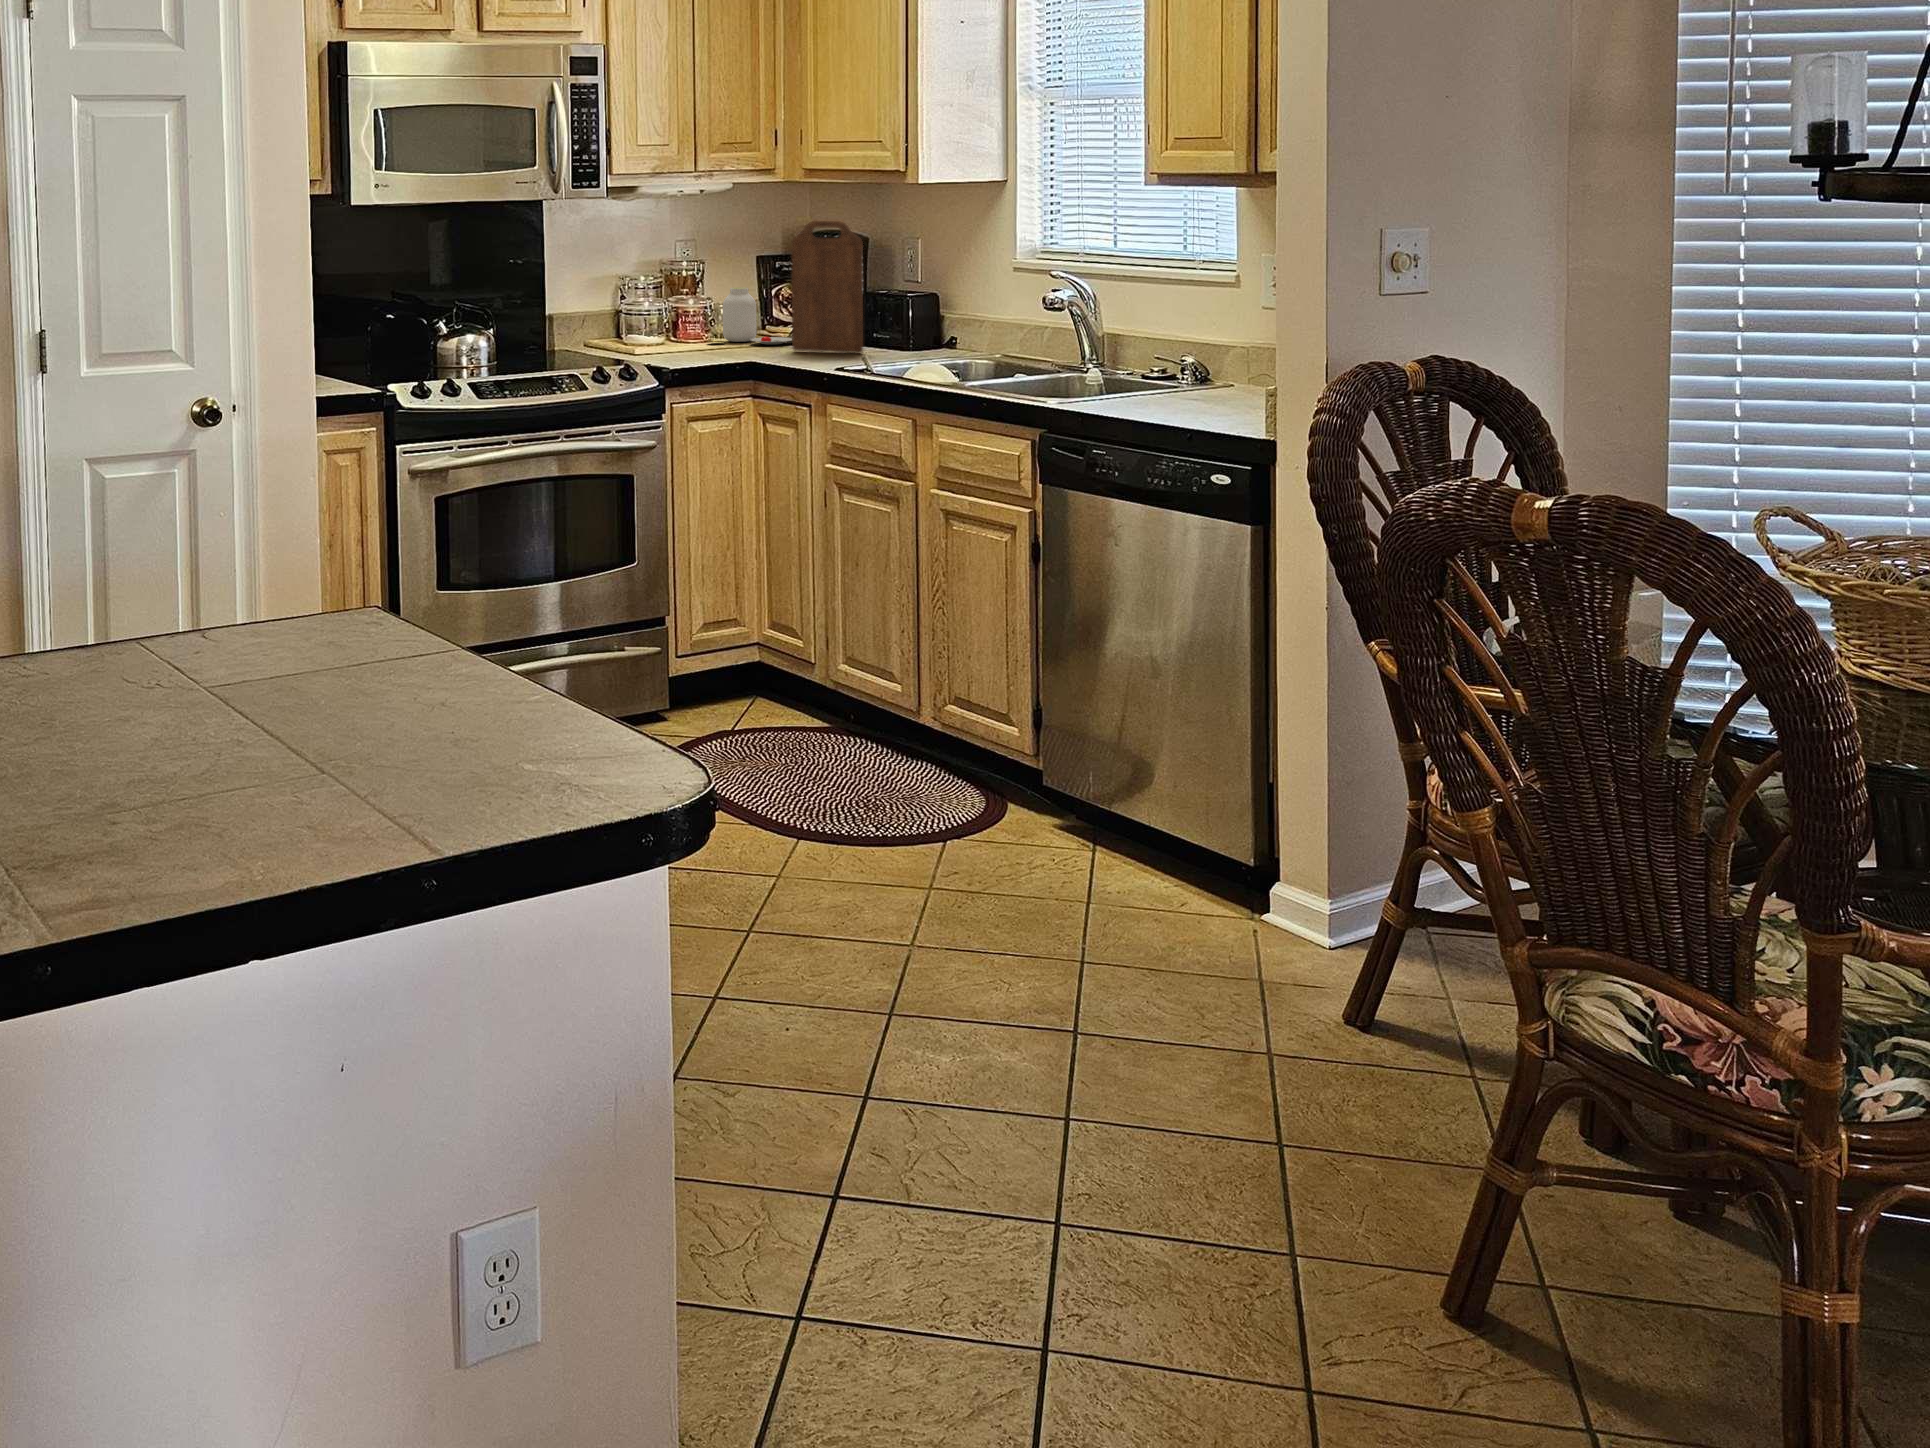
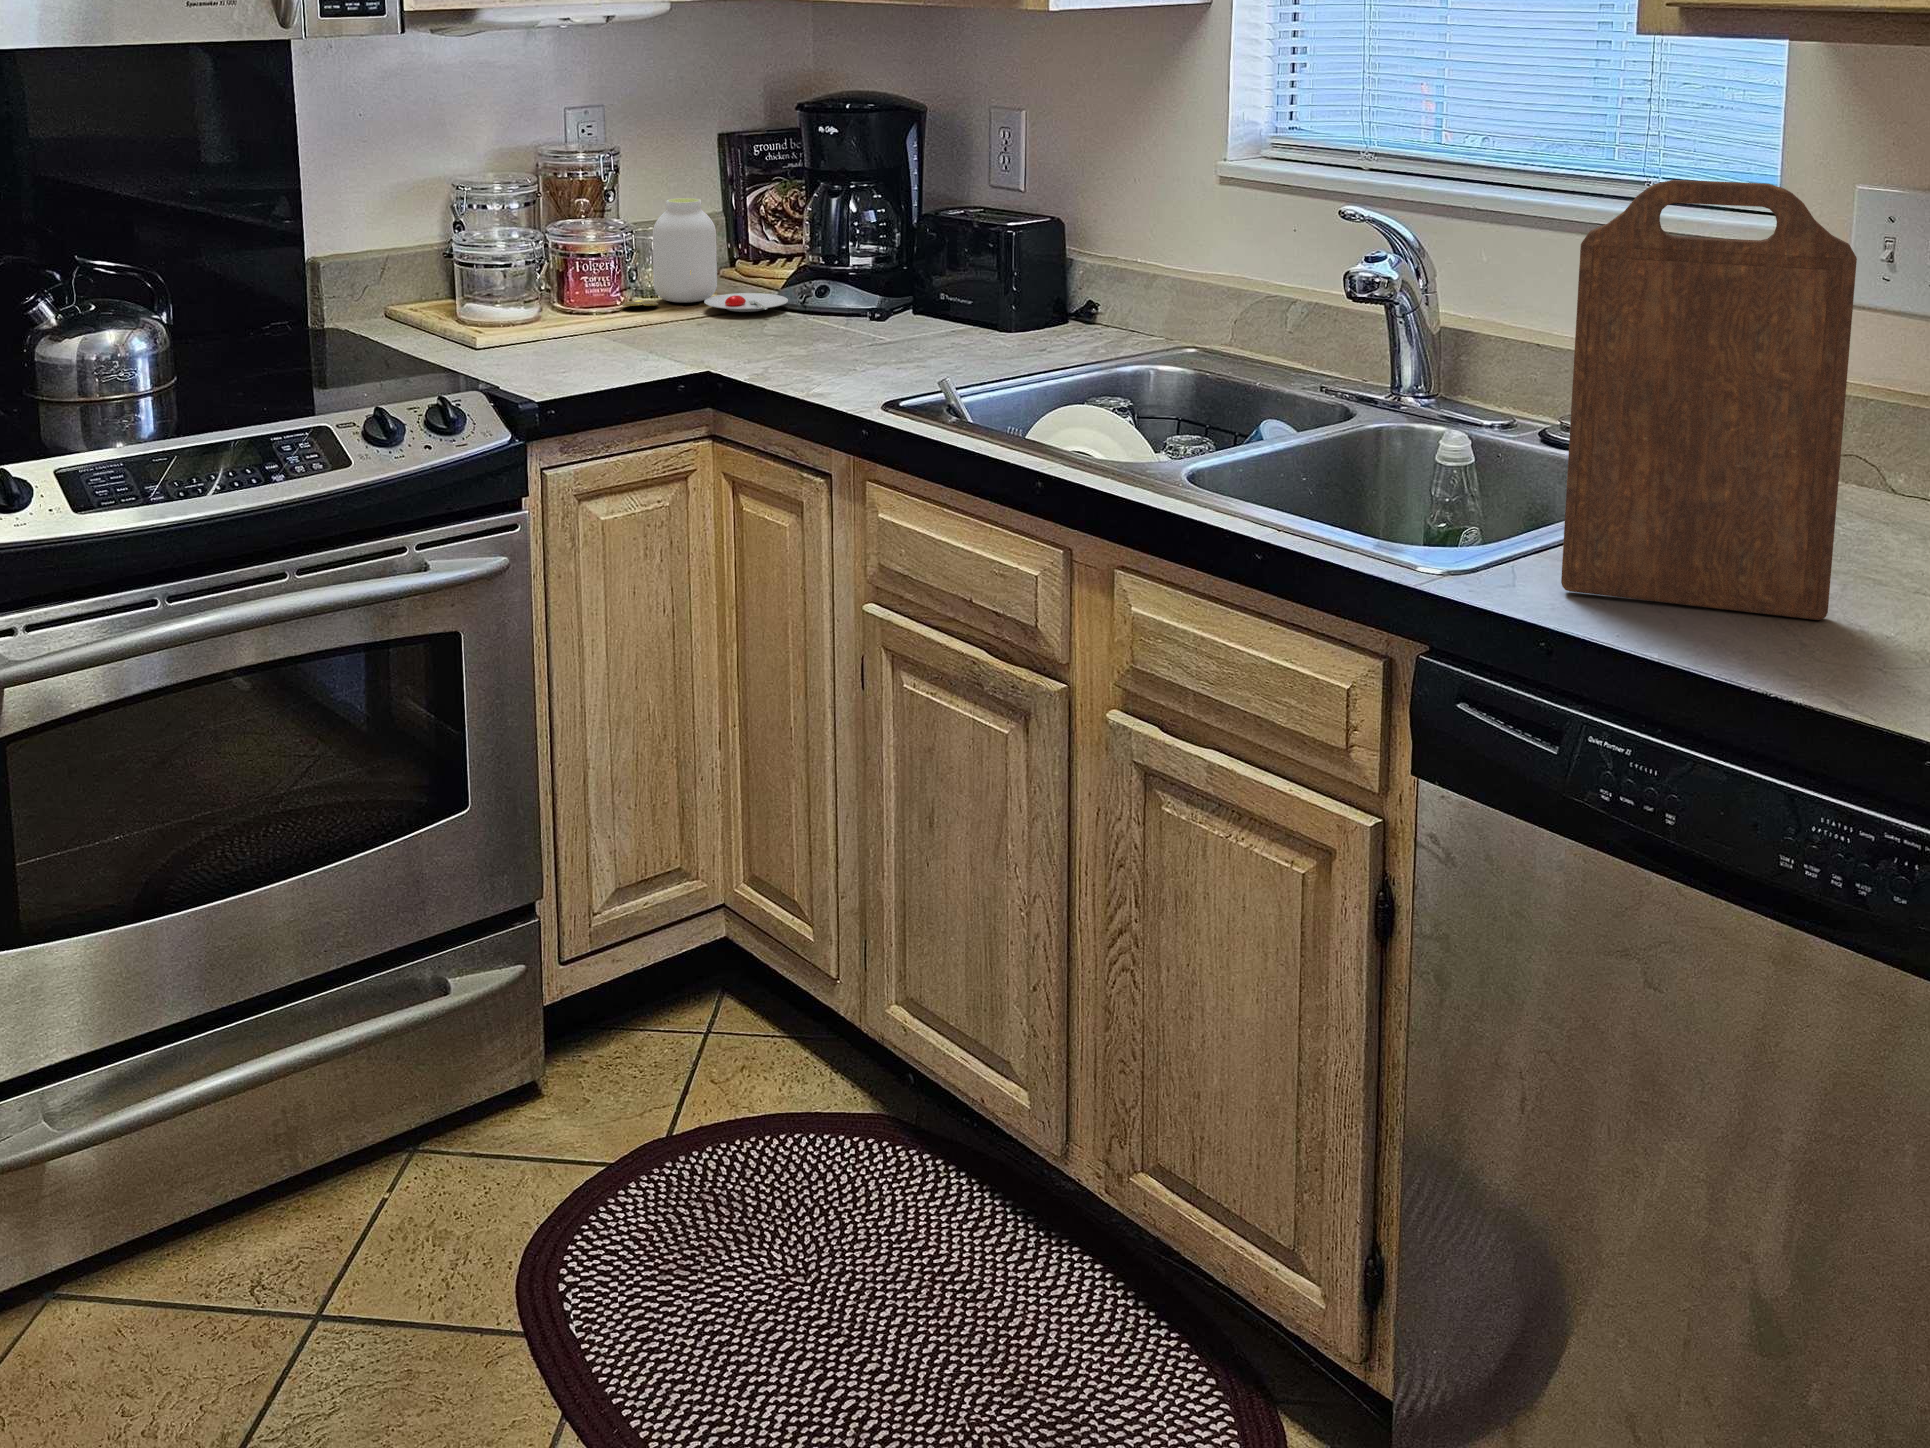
cutting board: present [791,221,863,354] -> present [1561,180,1857,620]

